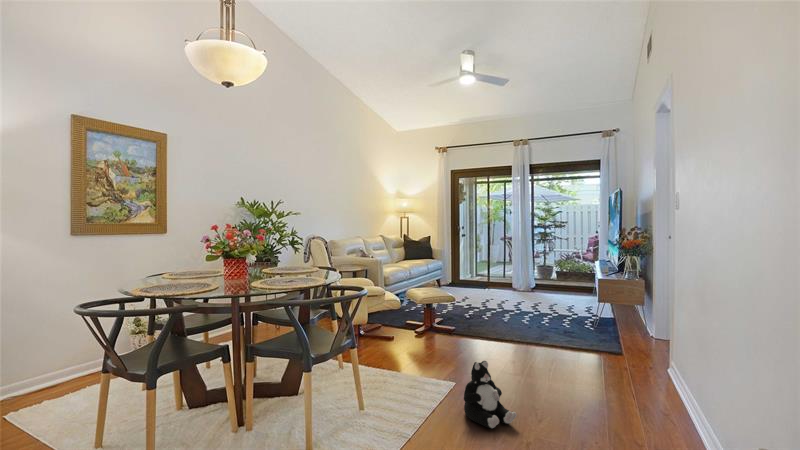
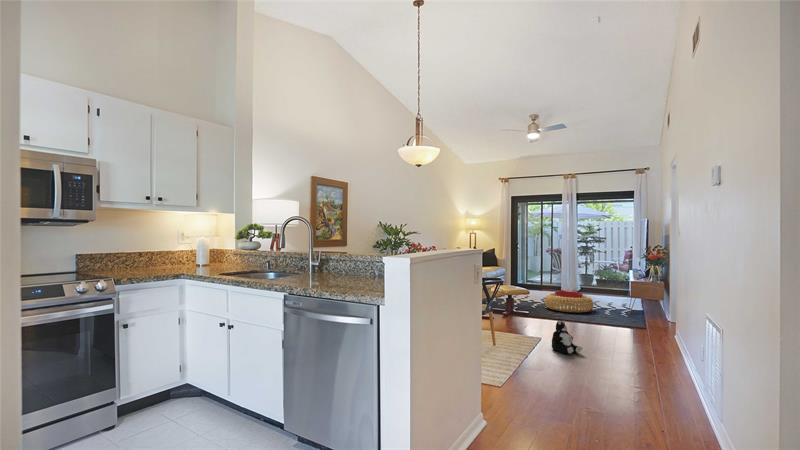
pouf: none [483,293,548,324] -> present [545,291,593,313]

